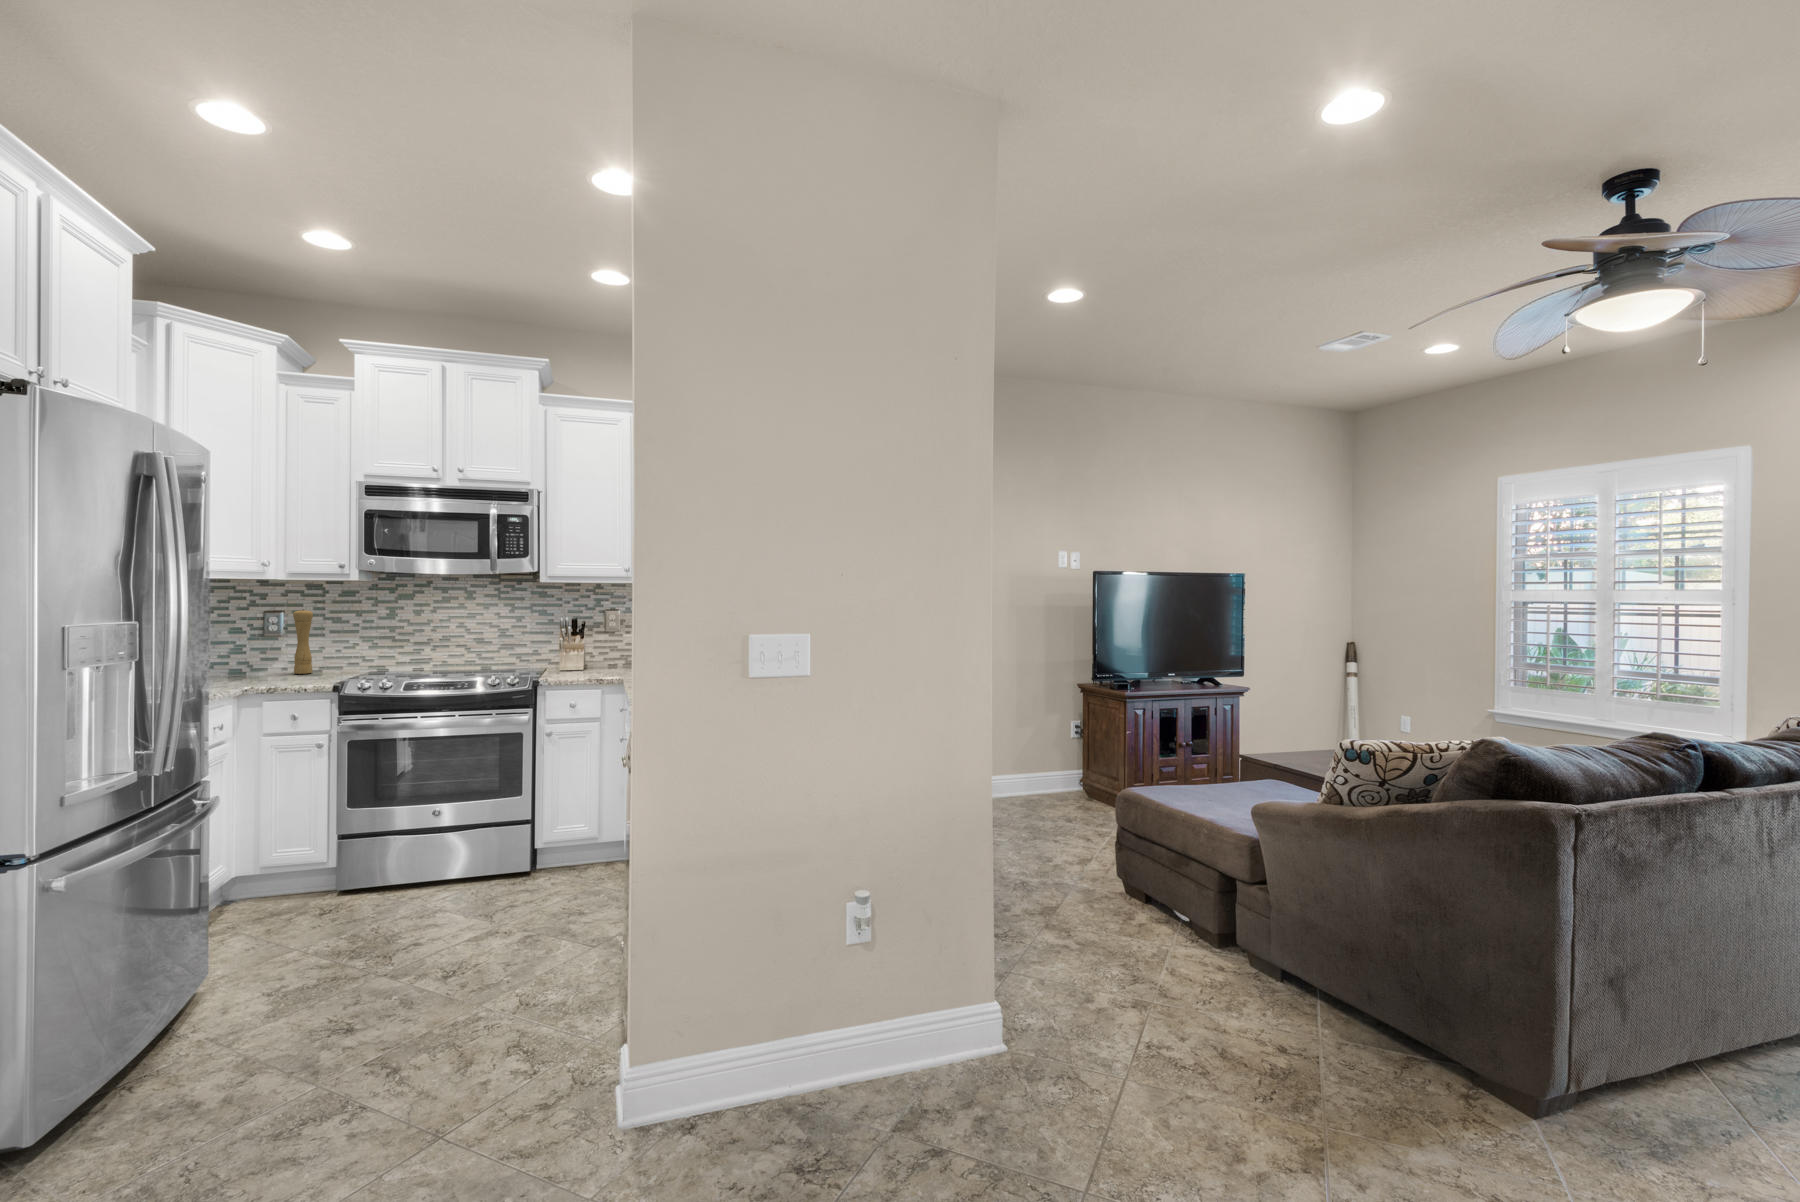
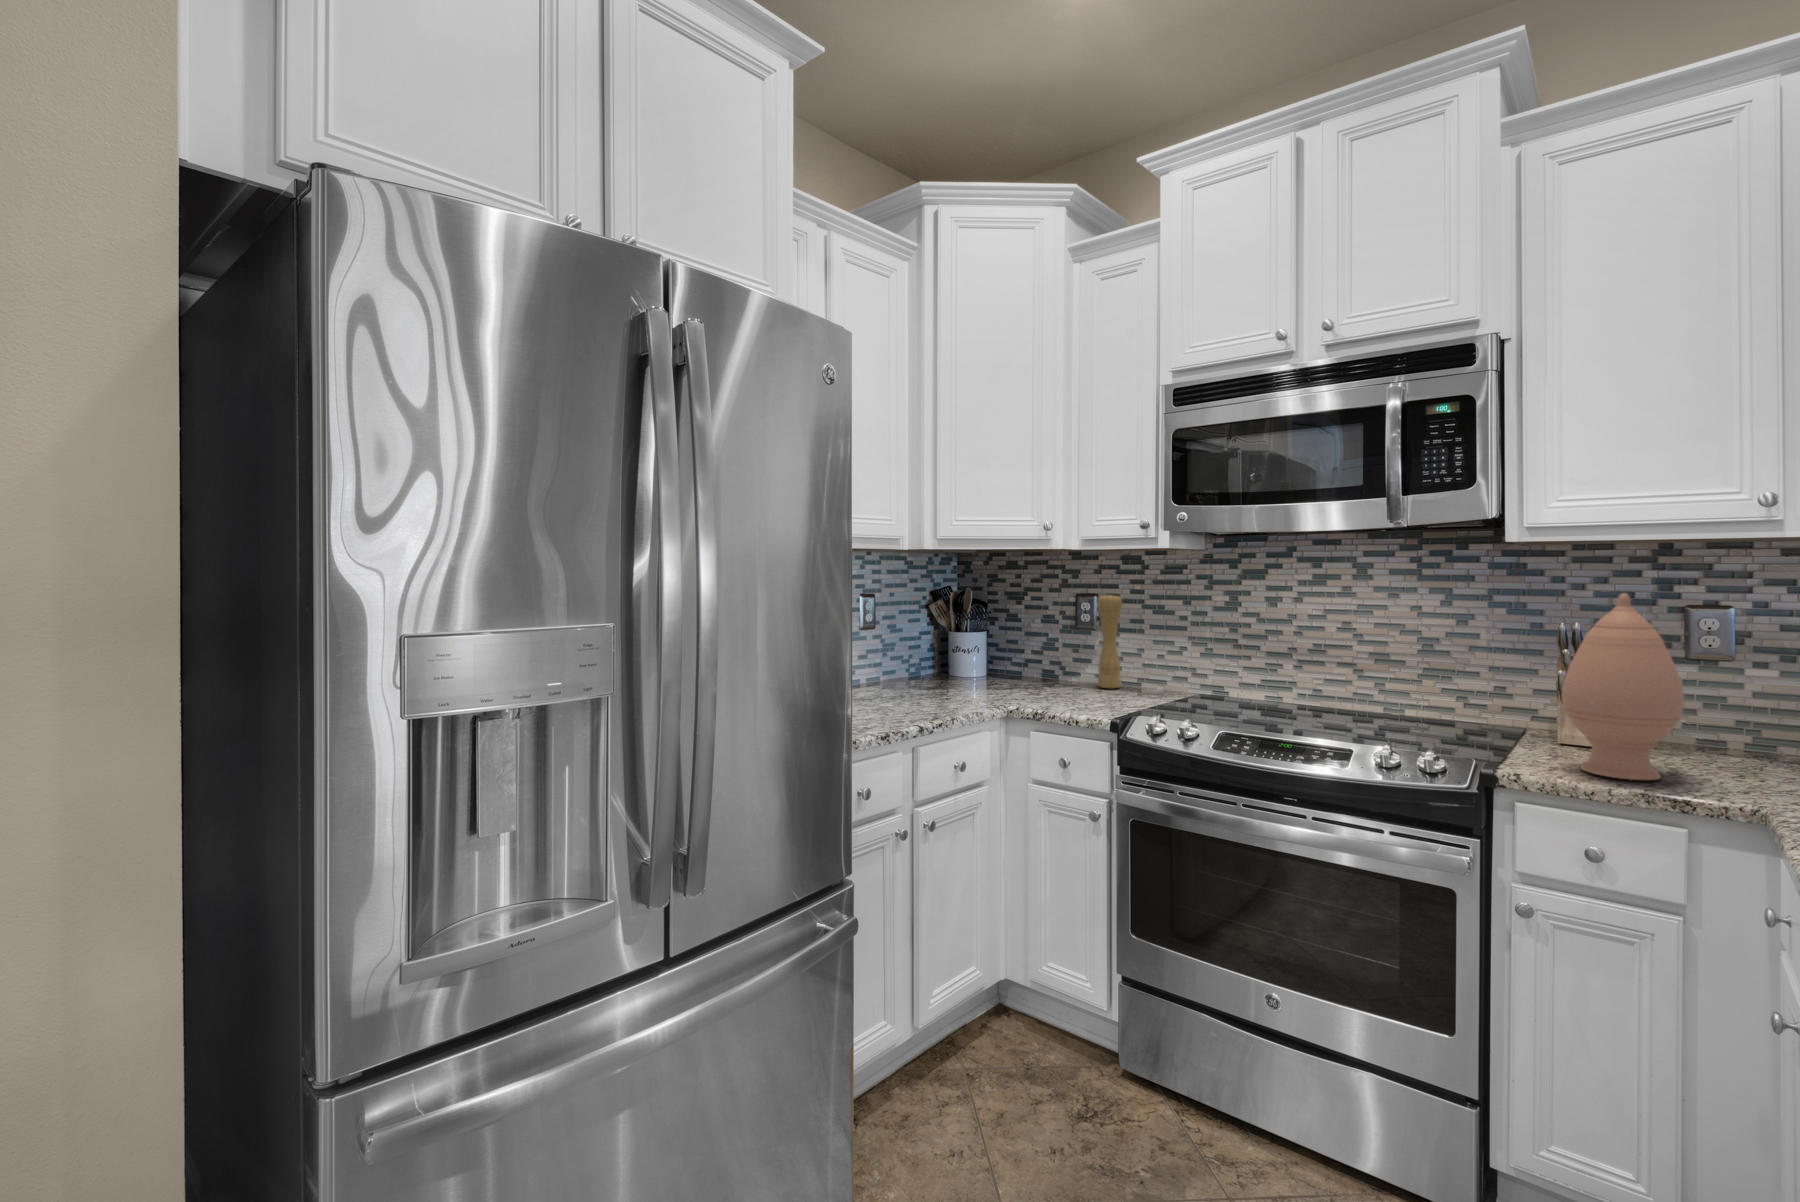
vase: none [561,603,601,677] -> present [1562,593,1684,780]

